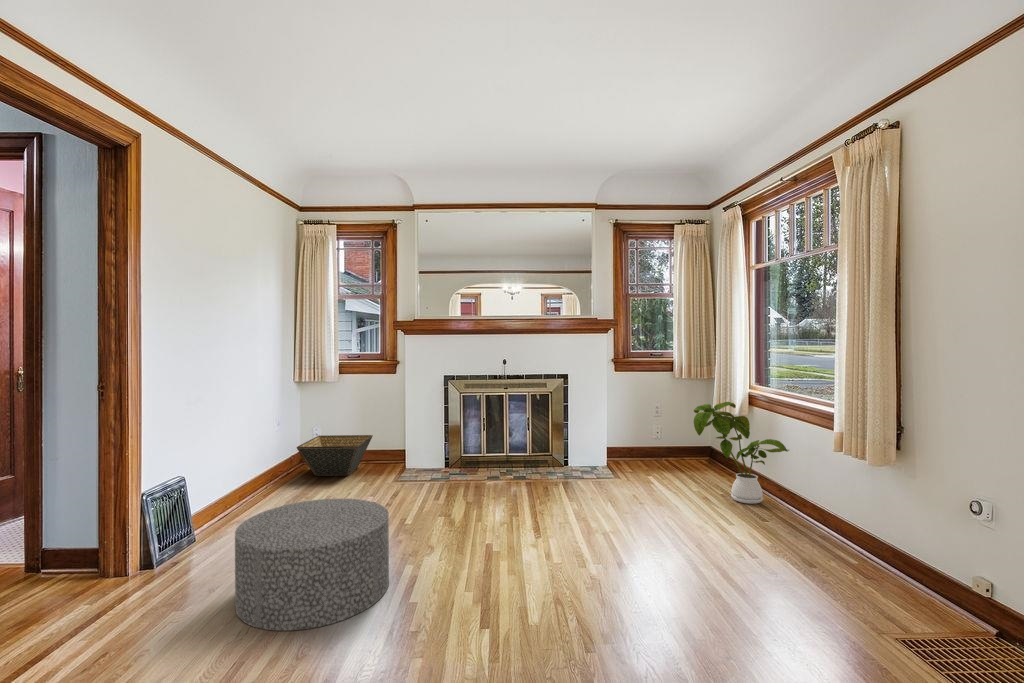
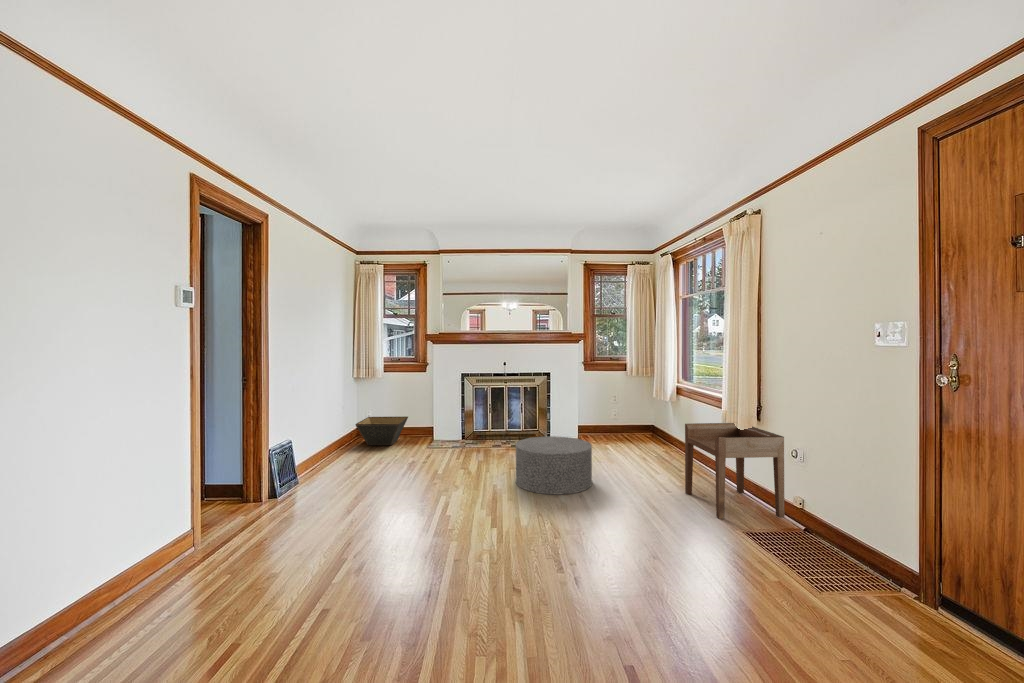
house plant: present [694,402,789,504] -> none [636,392,701,462]
side table: none [780,451,958,613] -> present [685,423,784,519]
ottoman: present [235,498,389,631] -> present [516,436,592,495]

